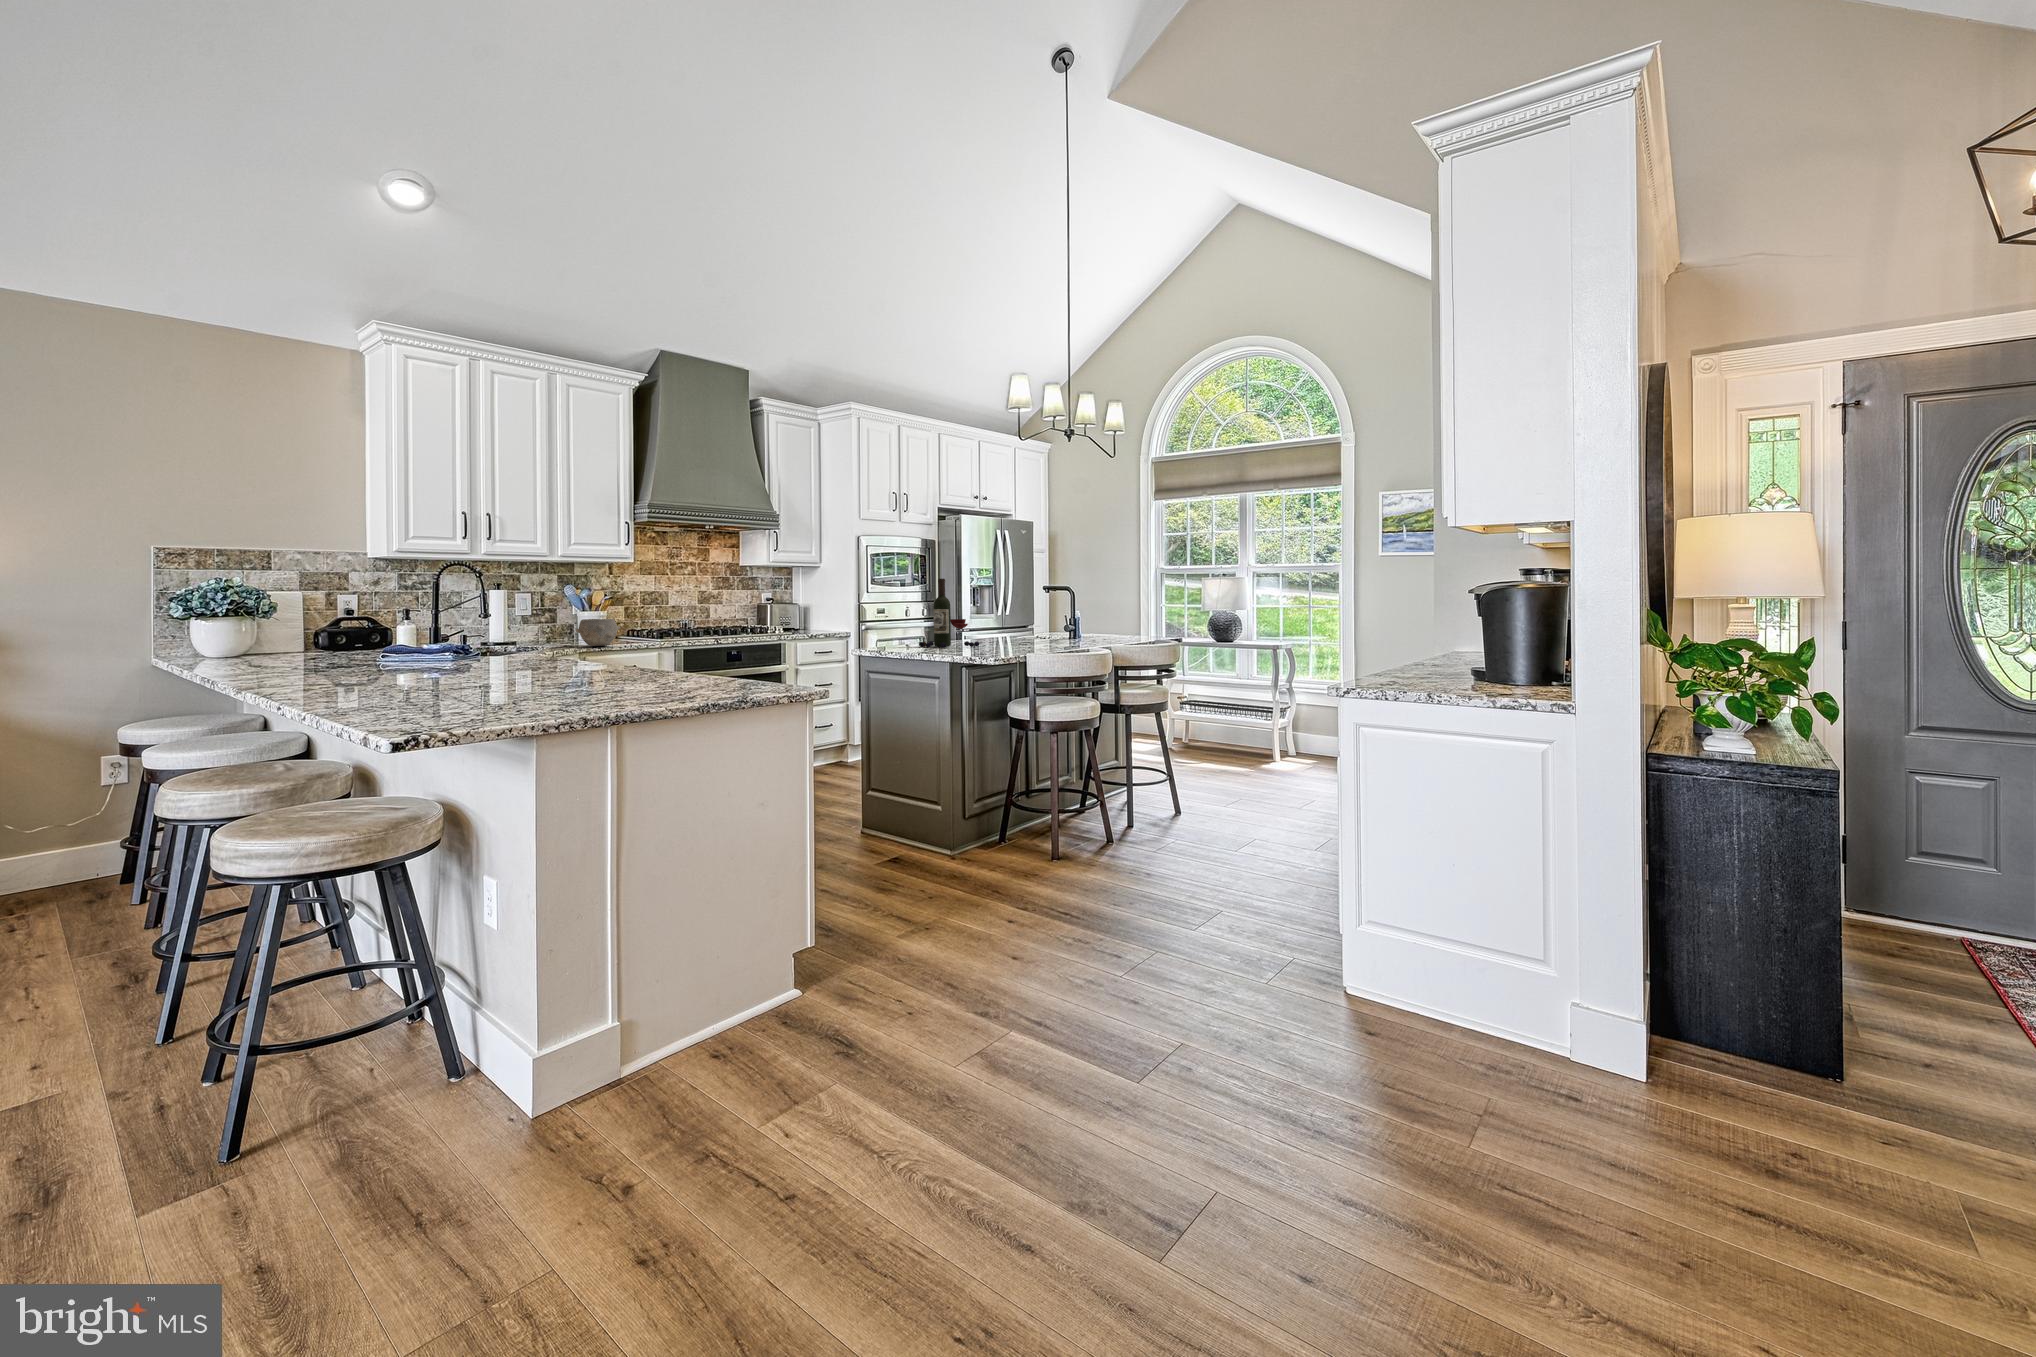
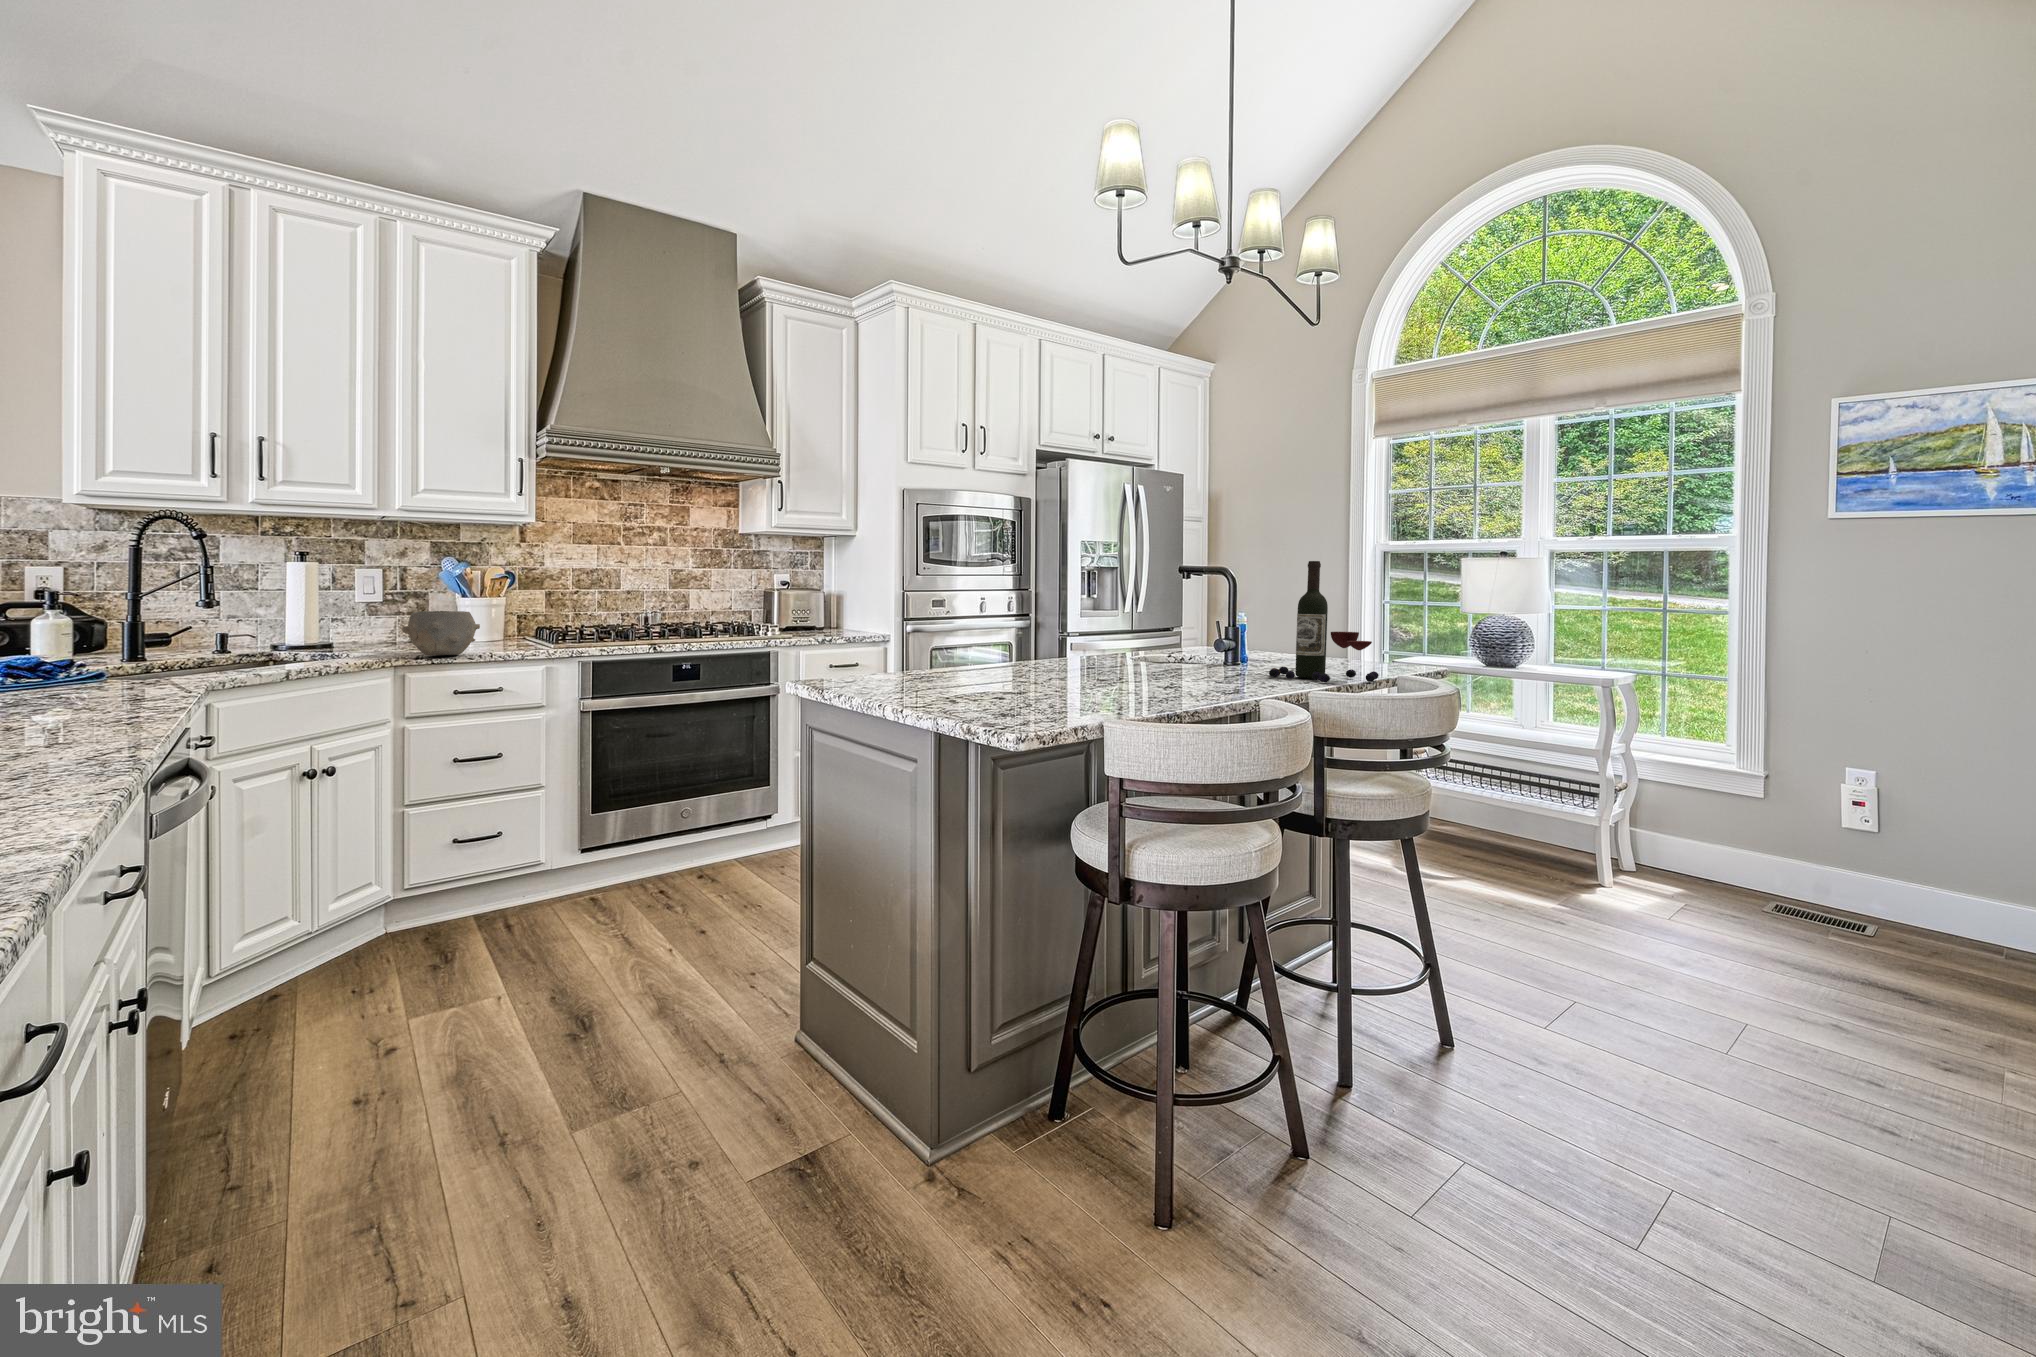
wine bottle: present [919,579,979,648] -> present [1269,561,1379,682]

